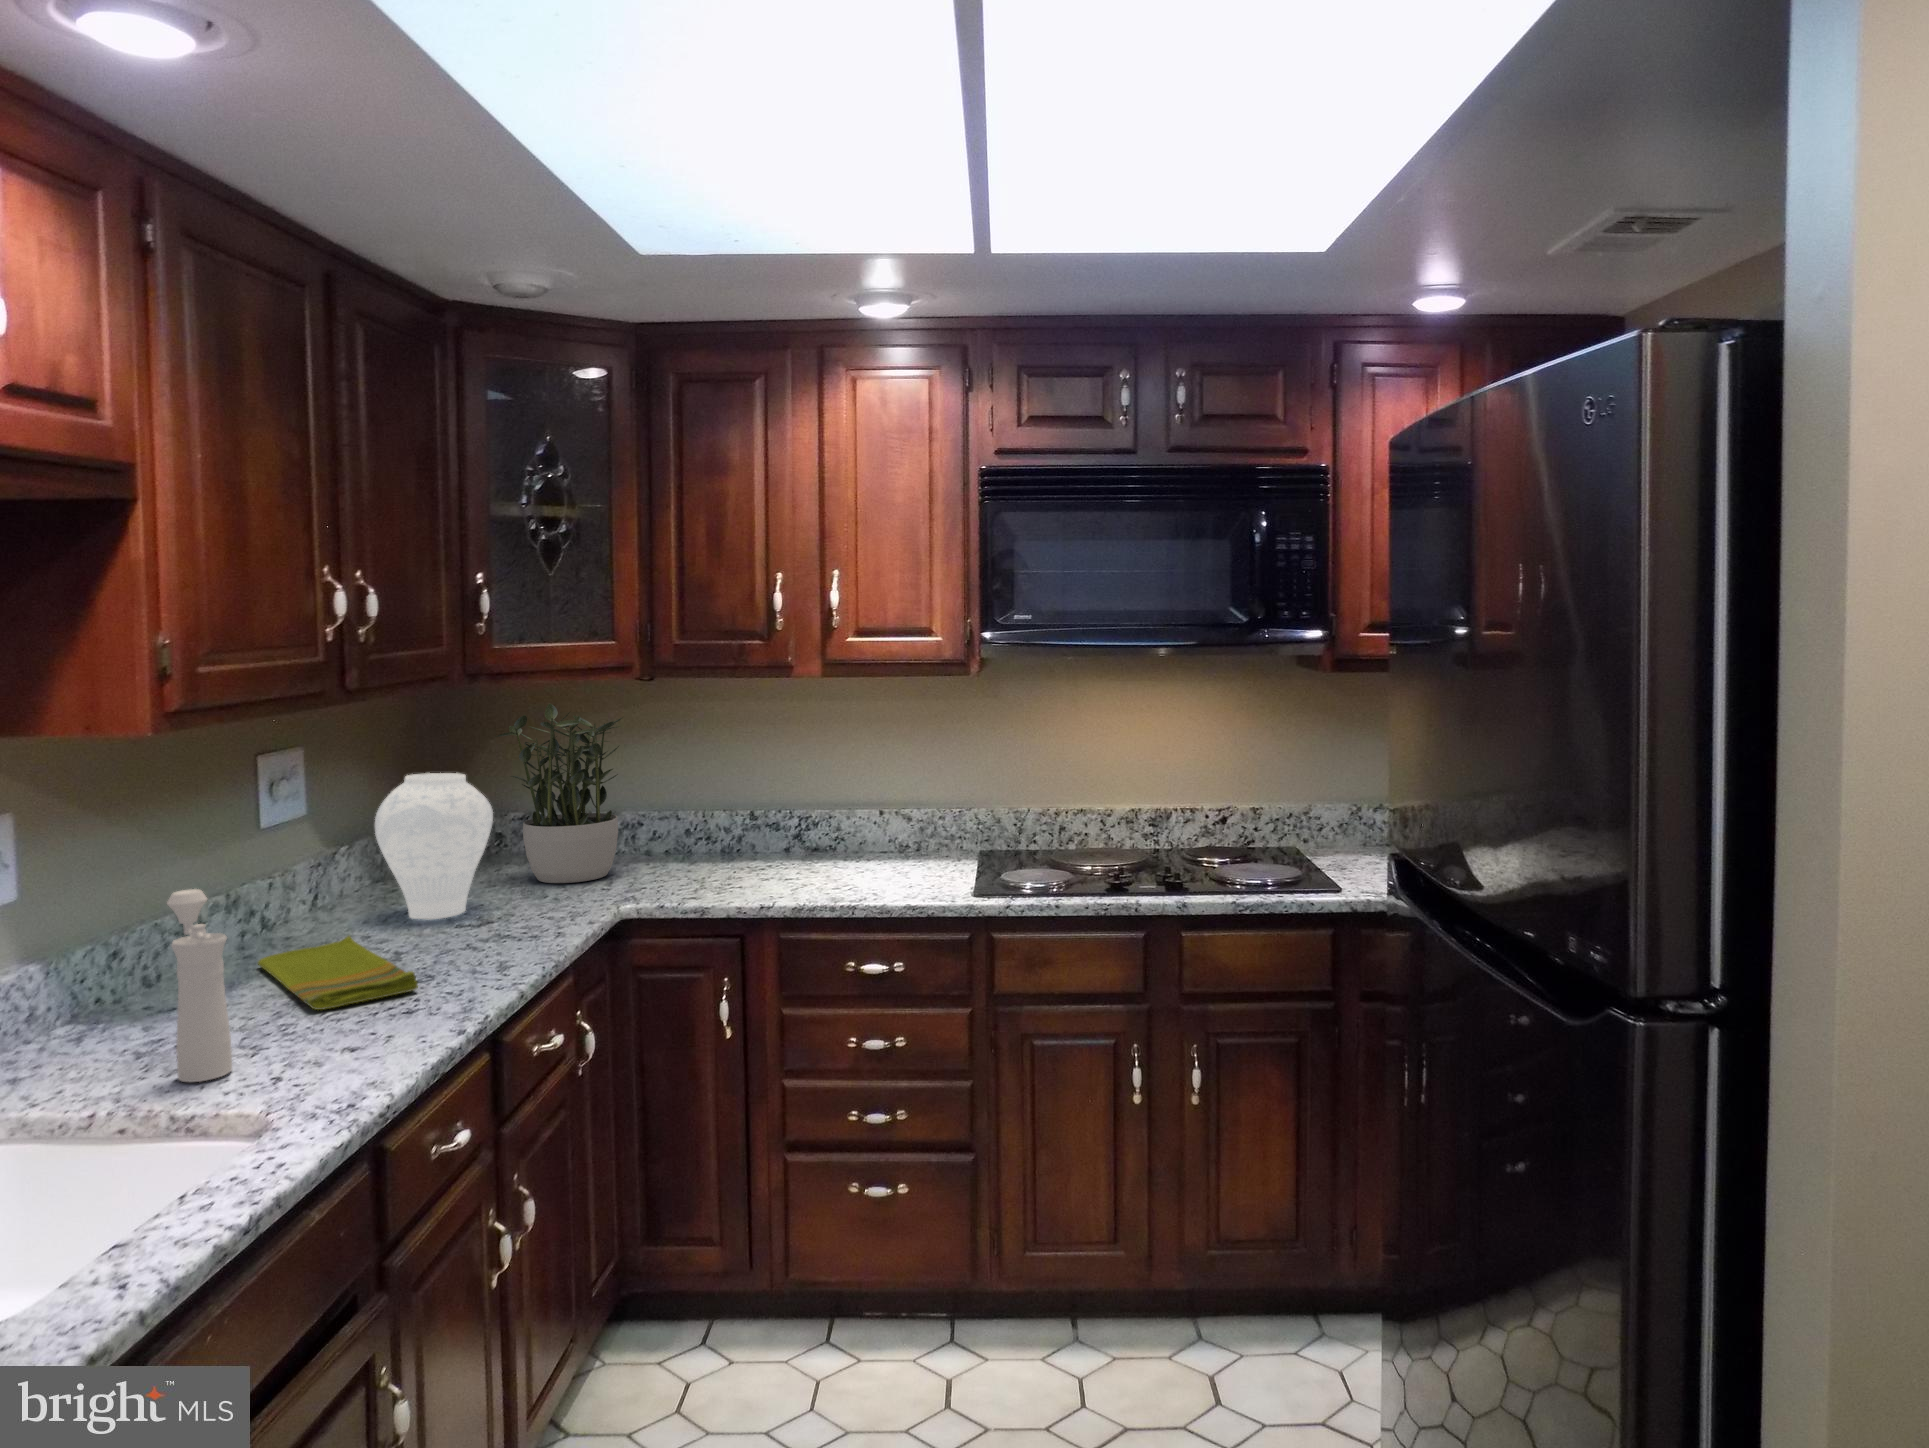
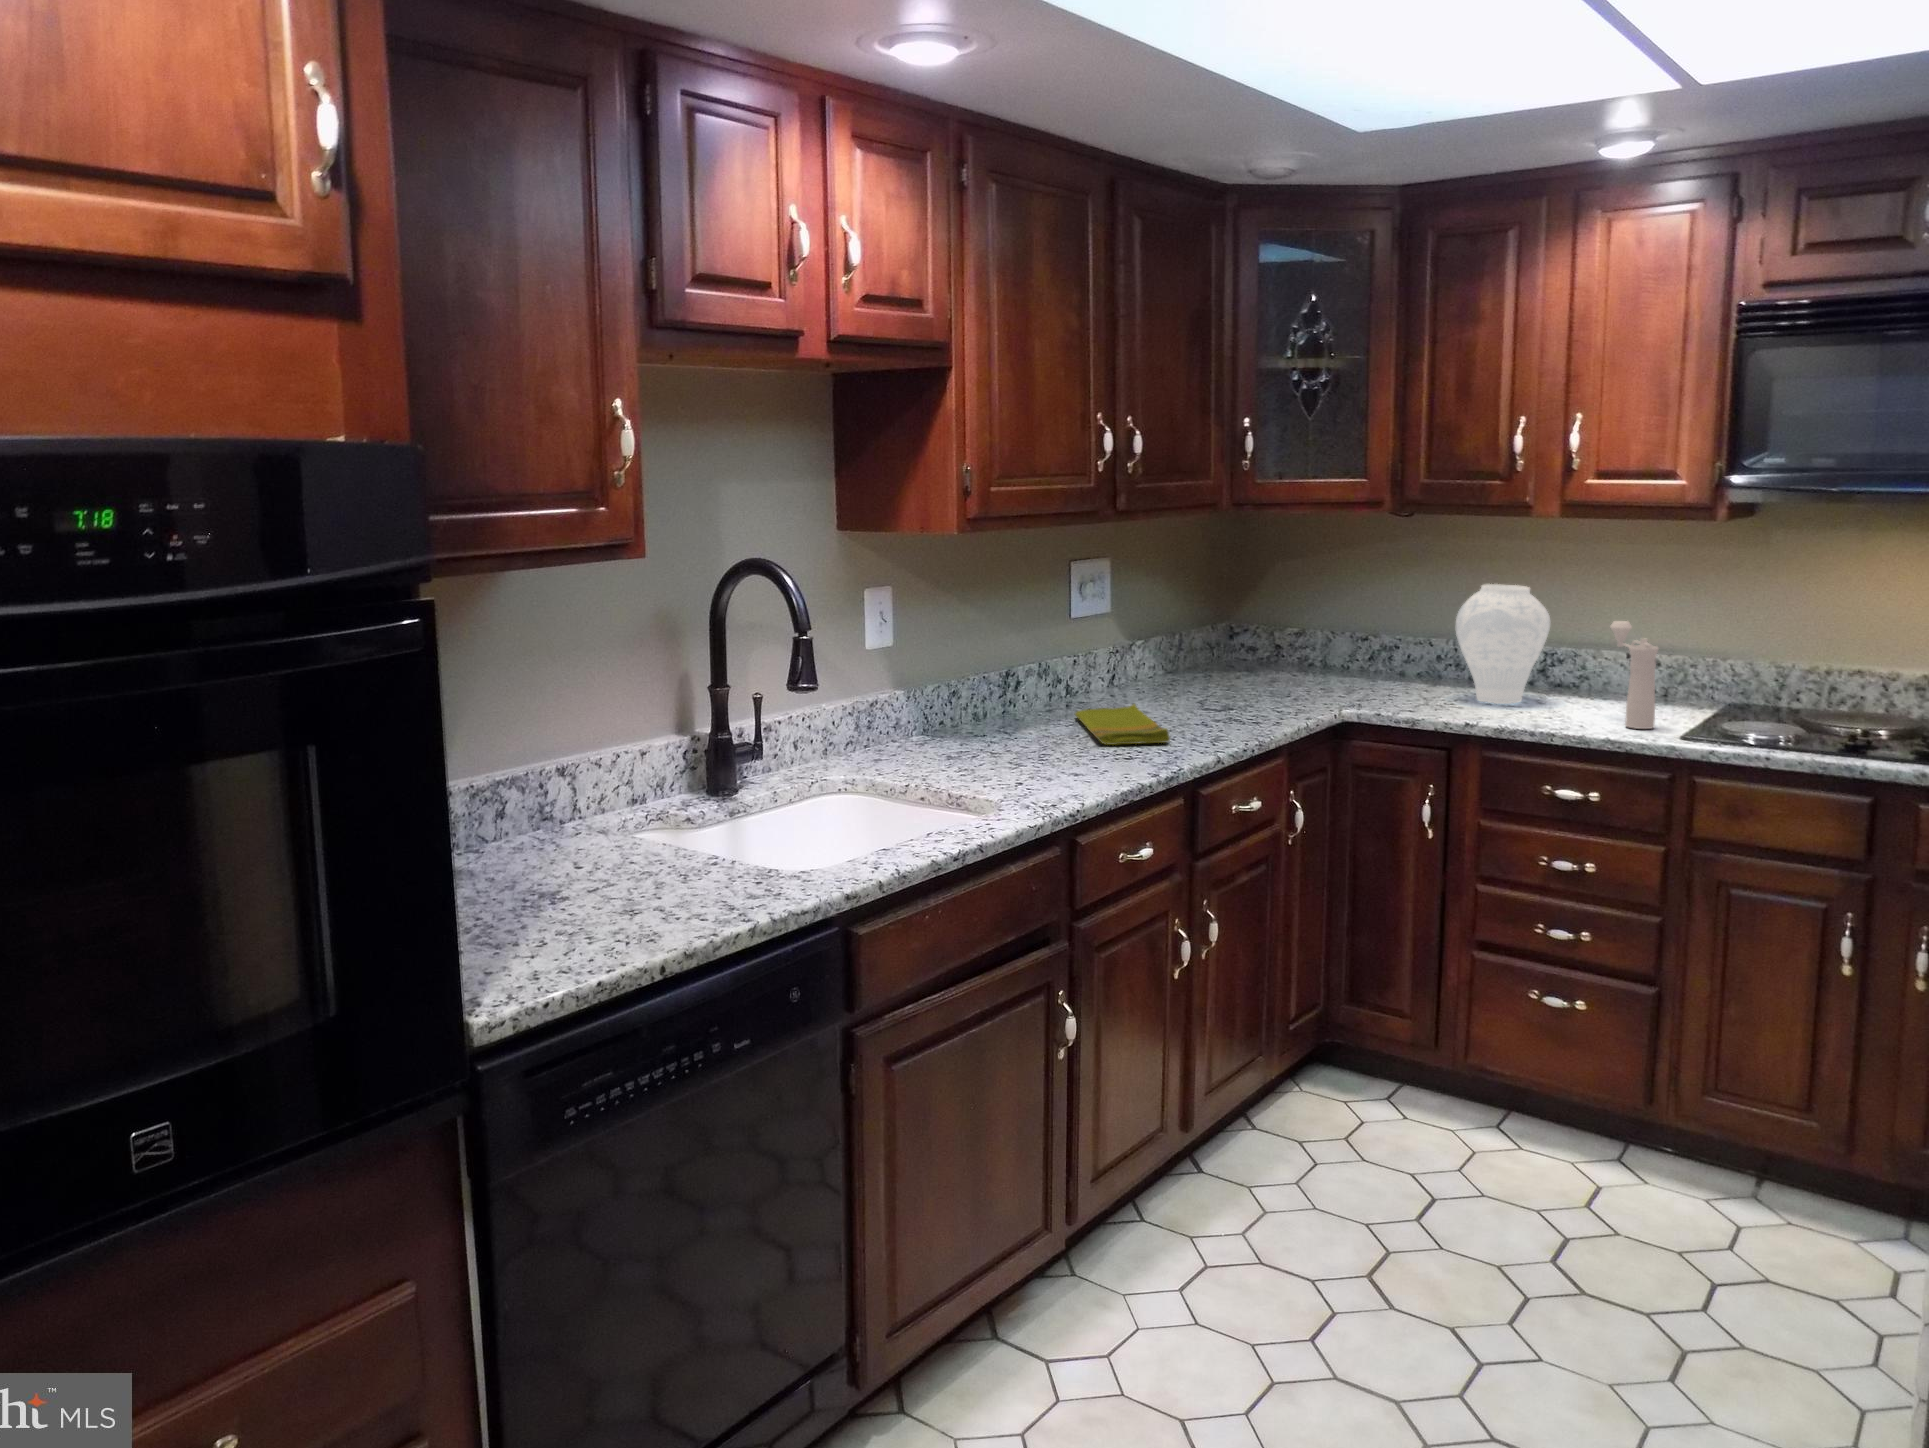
potted plant: present [496,703,622,883] -> none [1260,532,1376,690]
vase: present [375,773,493,919] -> present [1456,584,1550,704]
pepper mill: present [167,889,232,1082] -> present [1610,621,1658,729]

